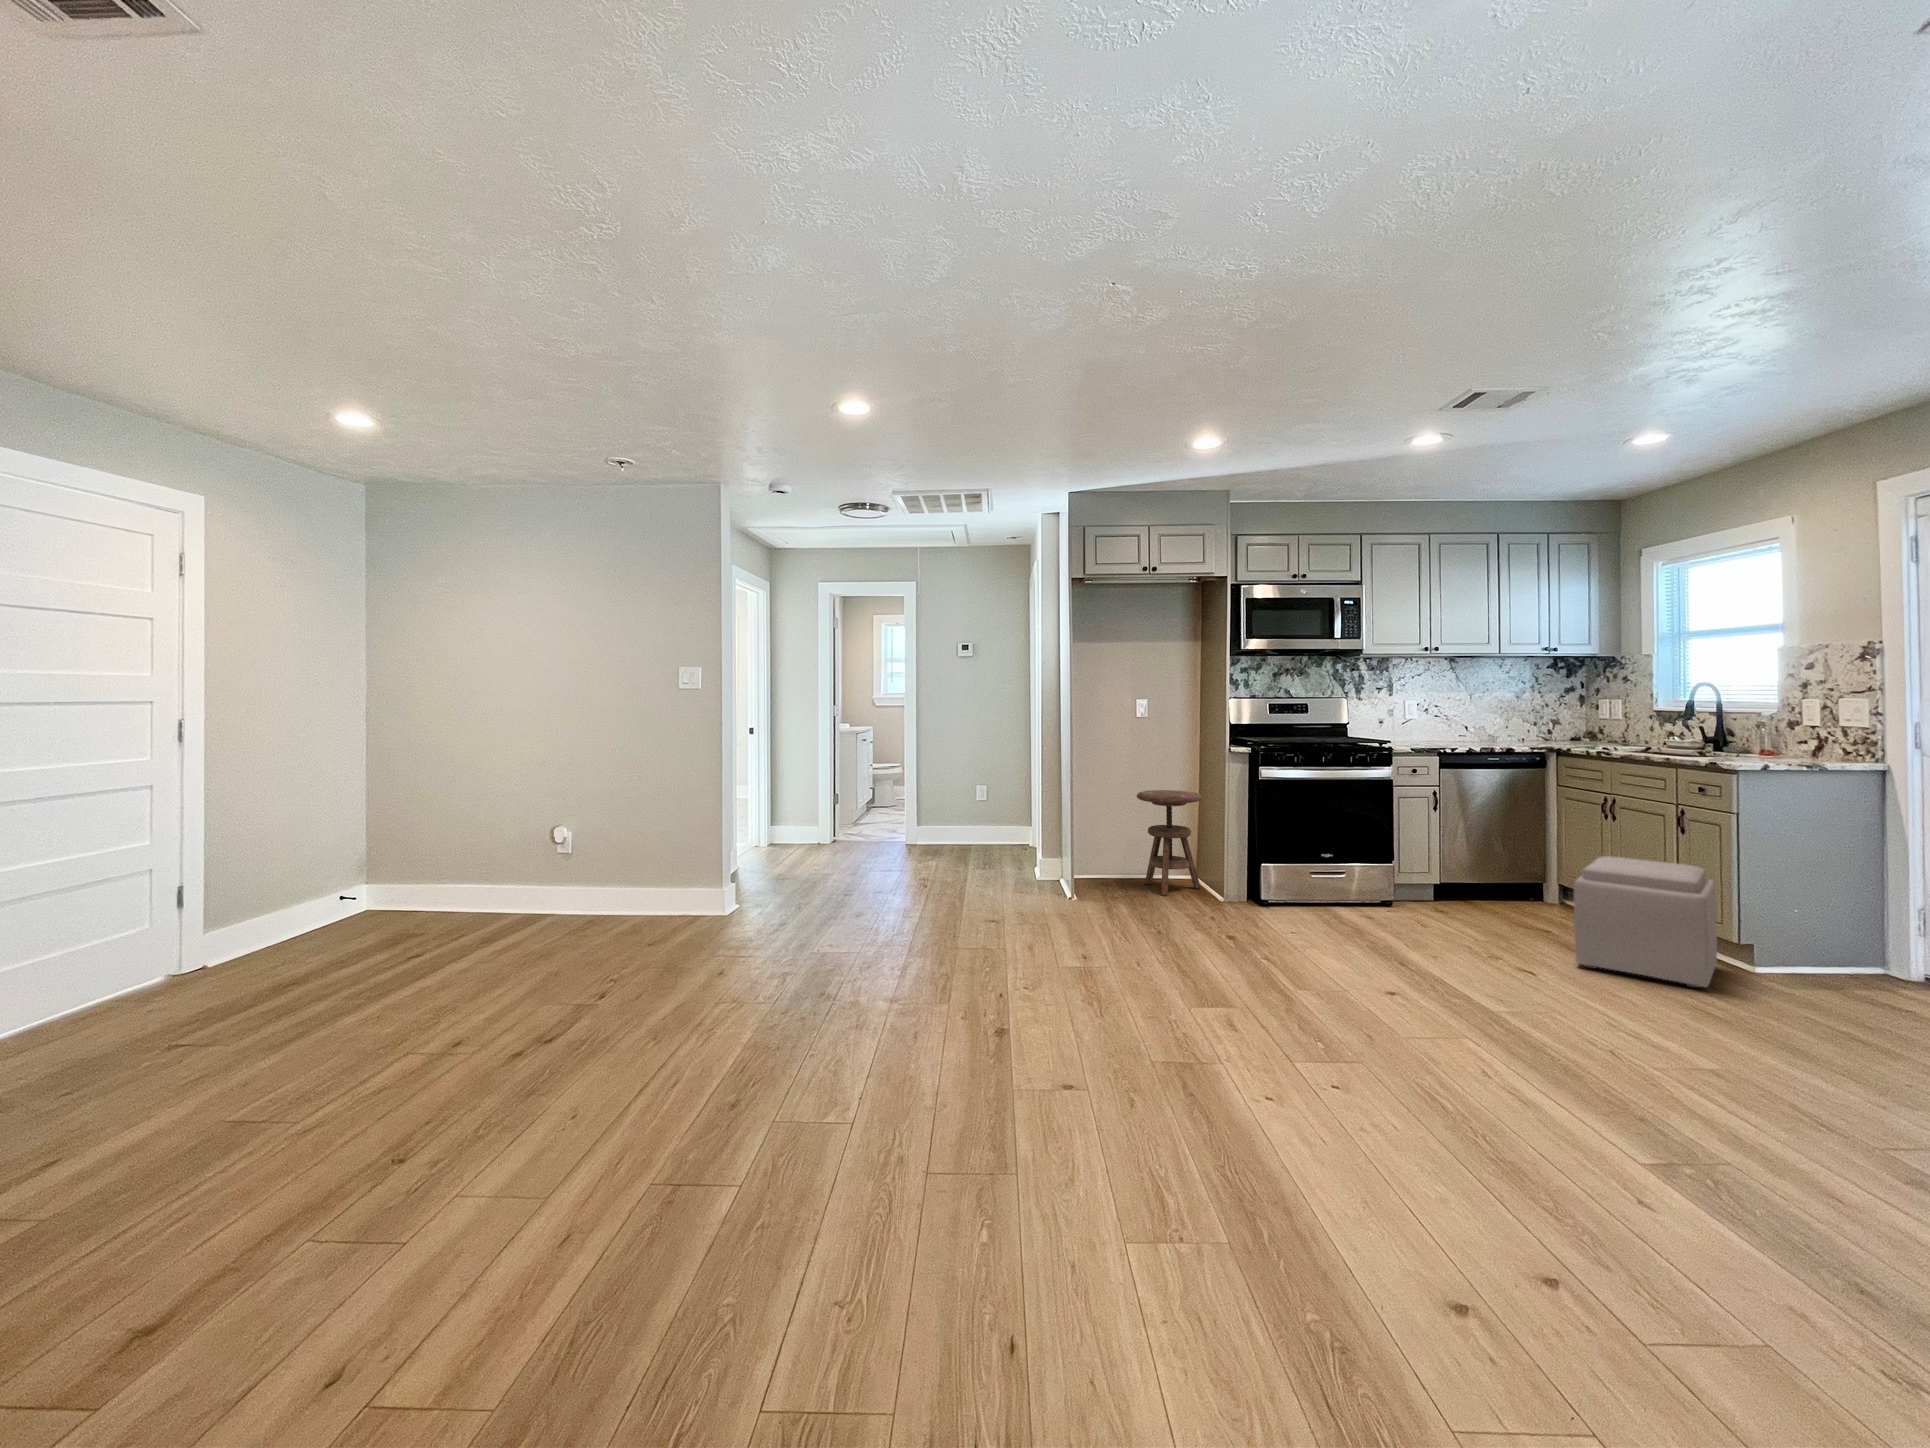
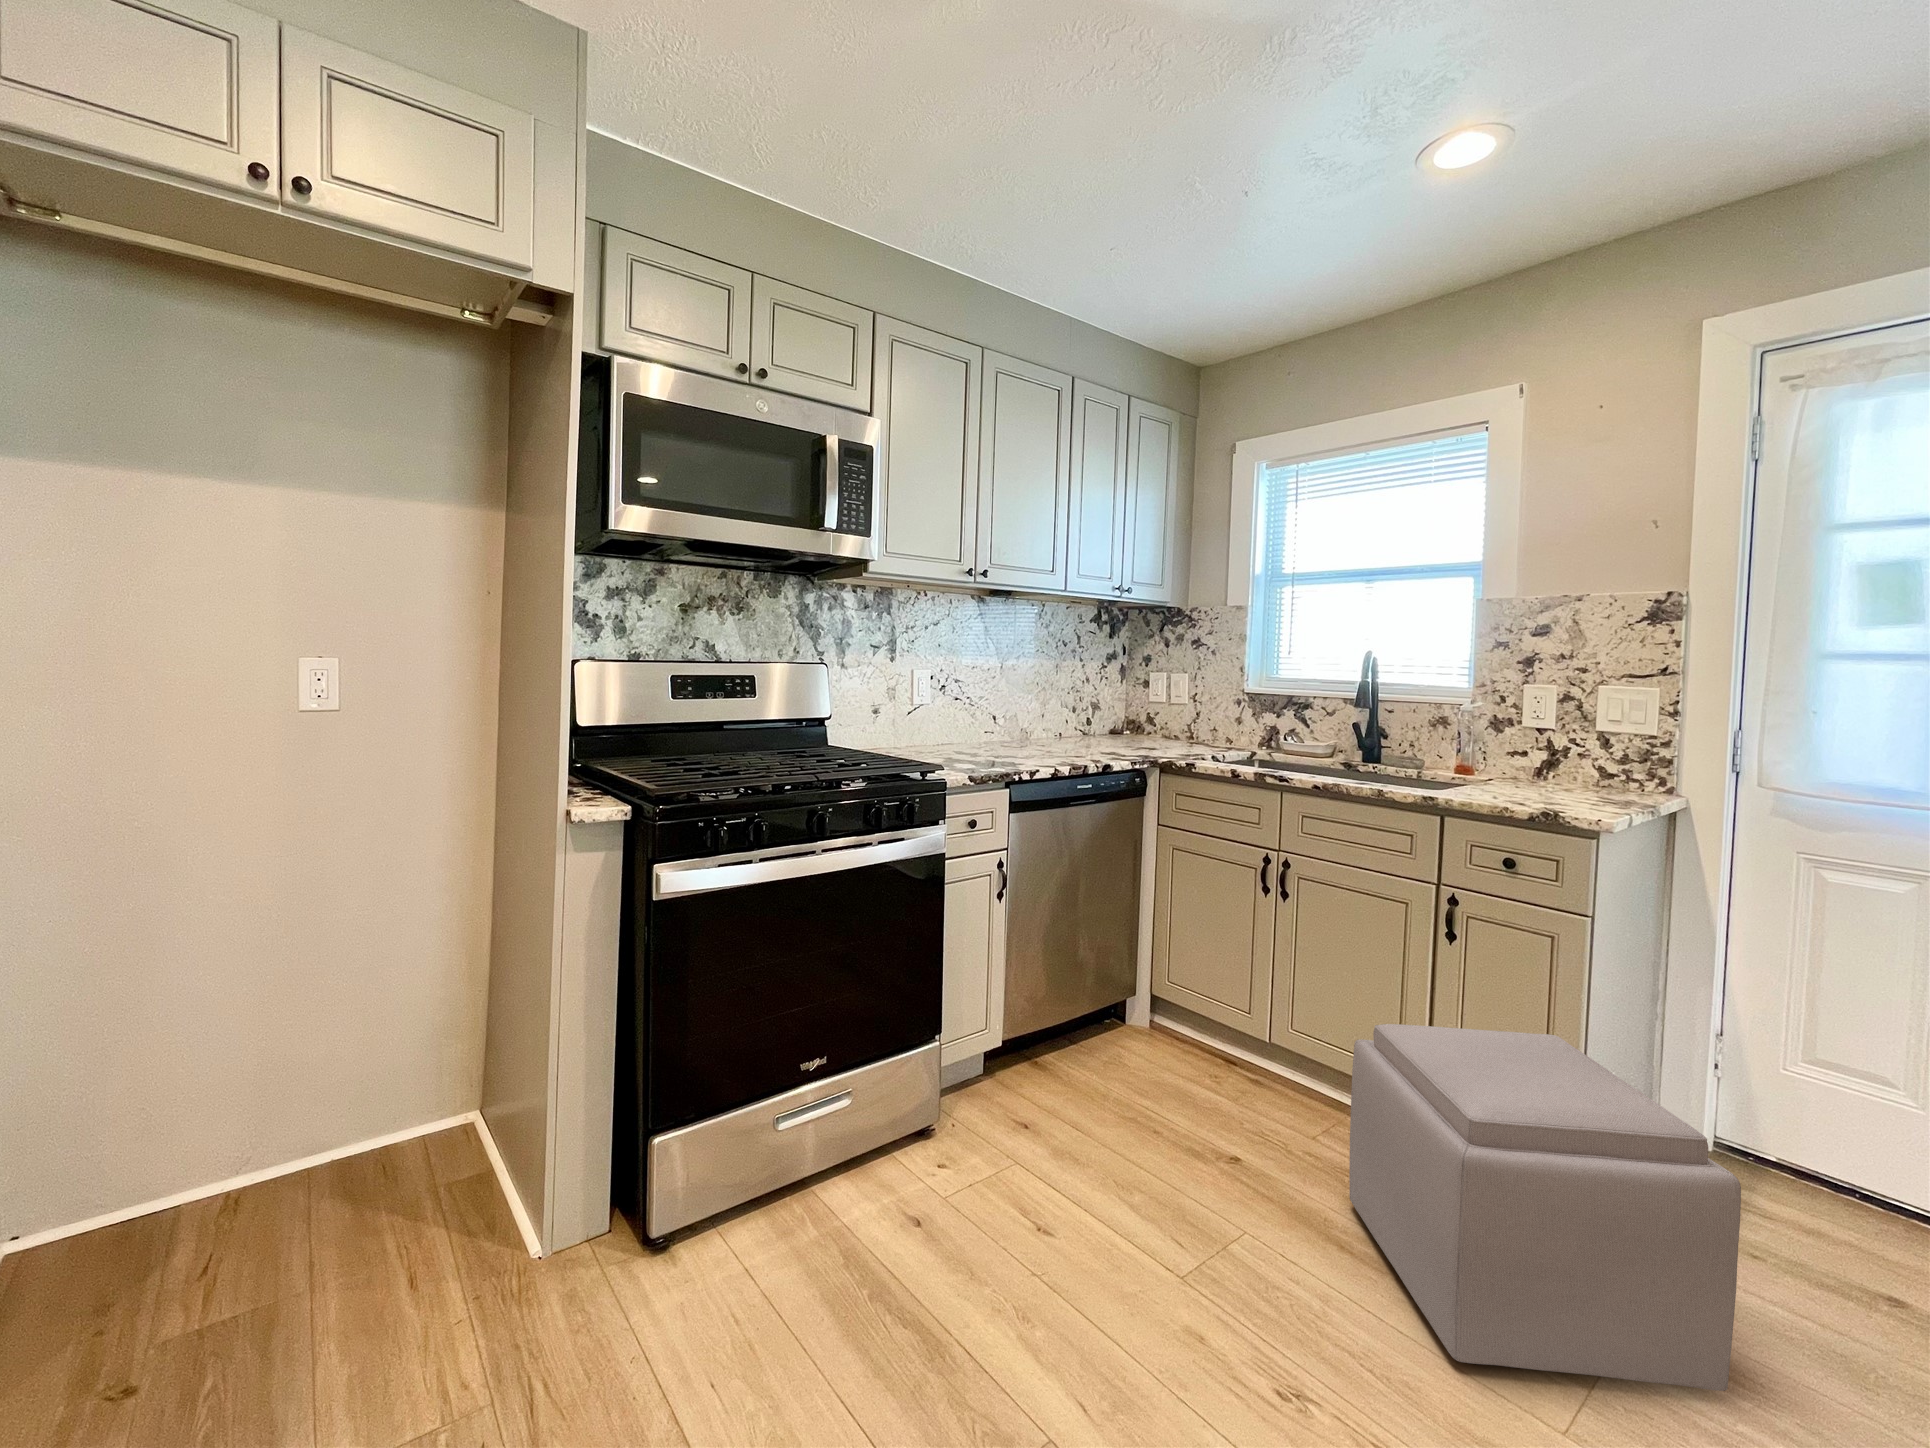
side table: present [1137,790,1202,896] -> none [250,923,485,1311]

